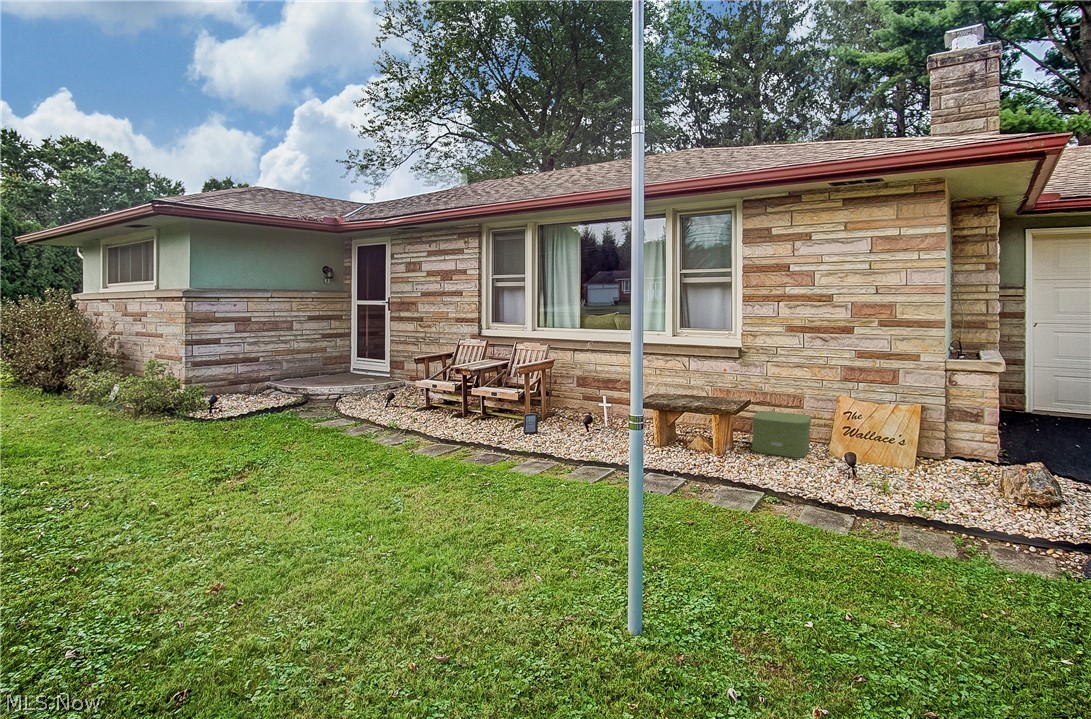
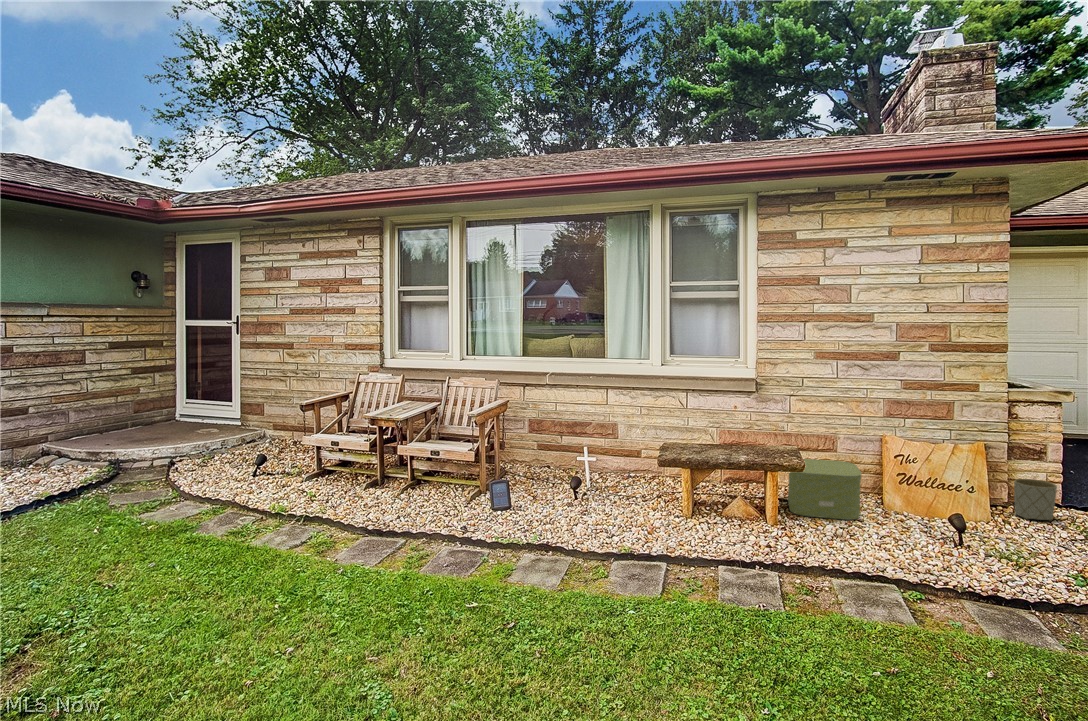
planter: none [948,435,984,471] -> present [1014,479,1057,521]

